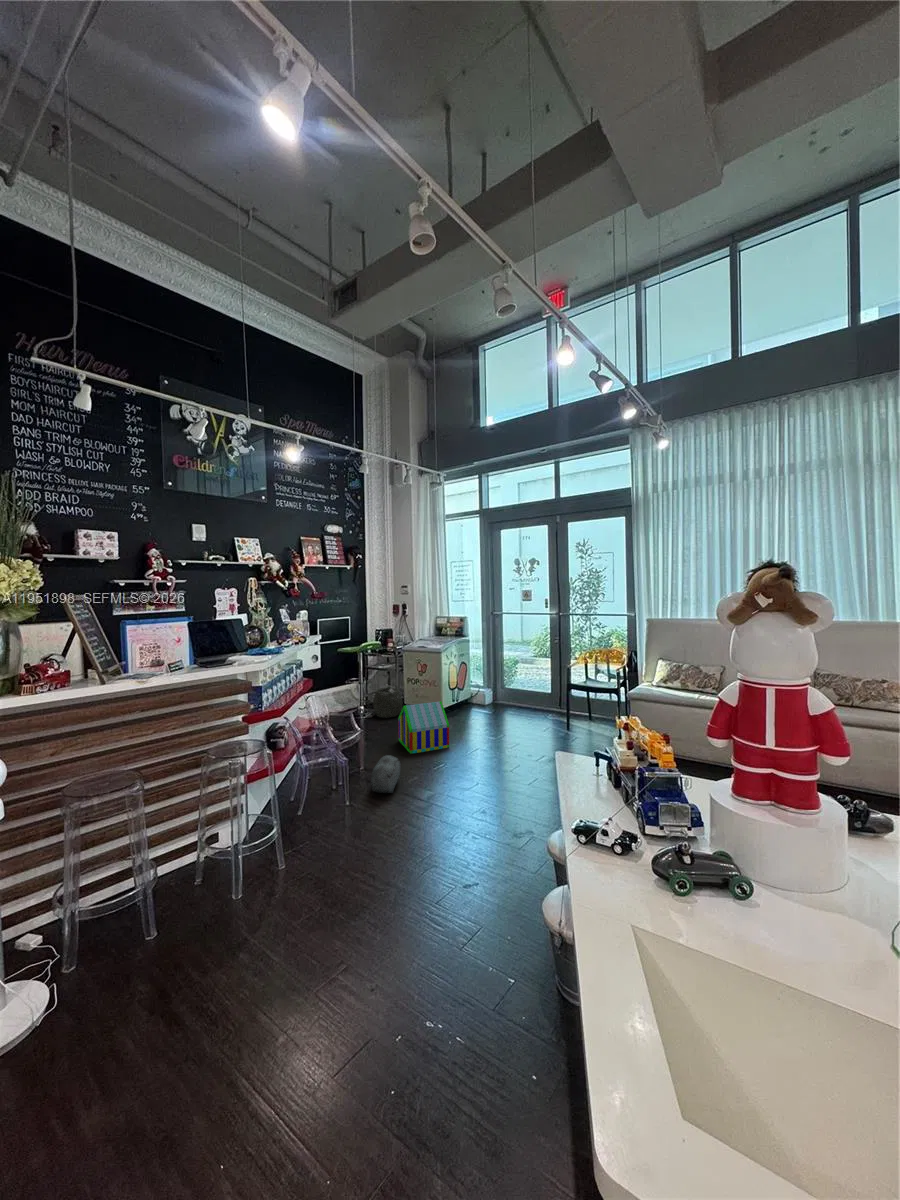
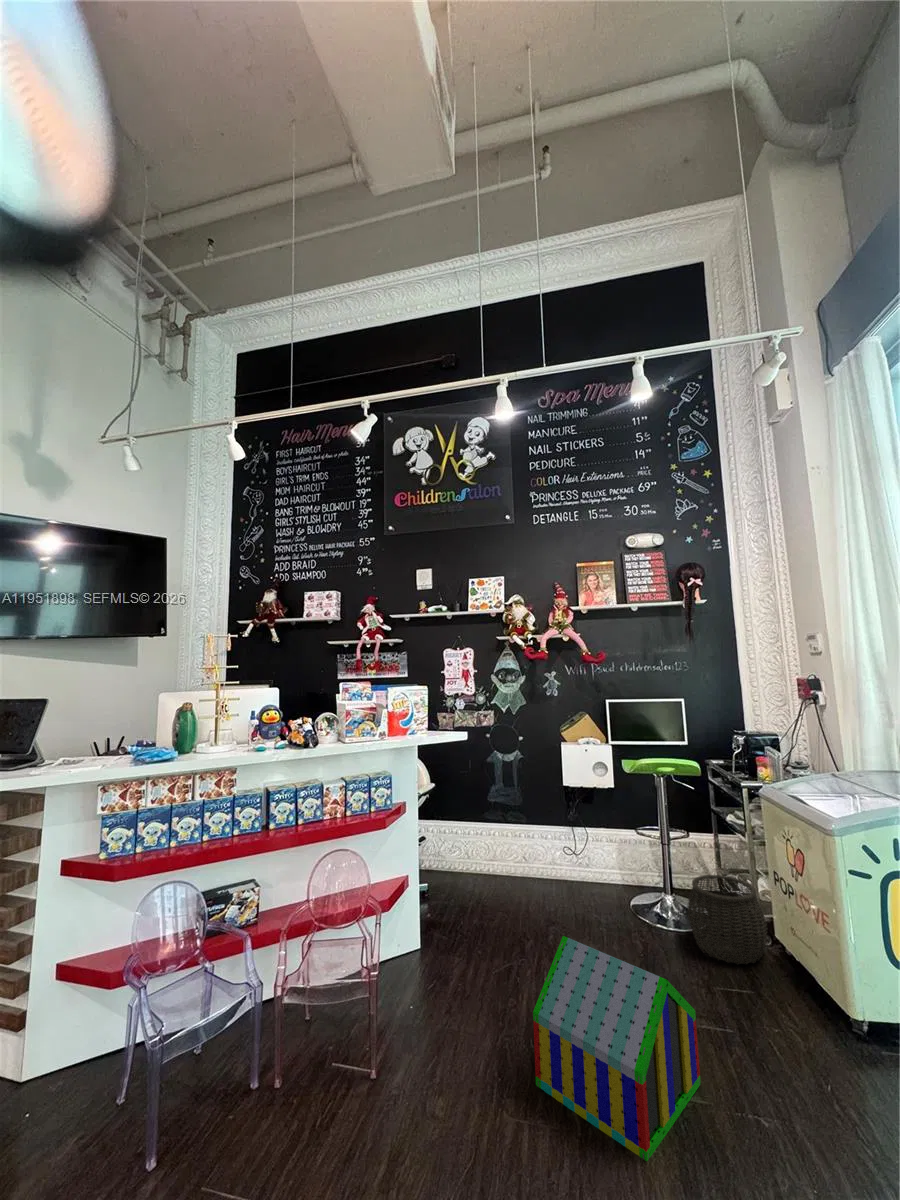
plush toy: present [371,755,401,793] -> none [253,1035,402,1150]

